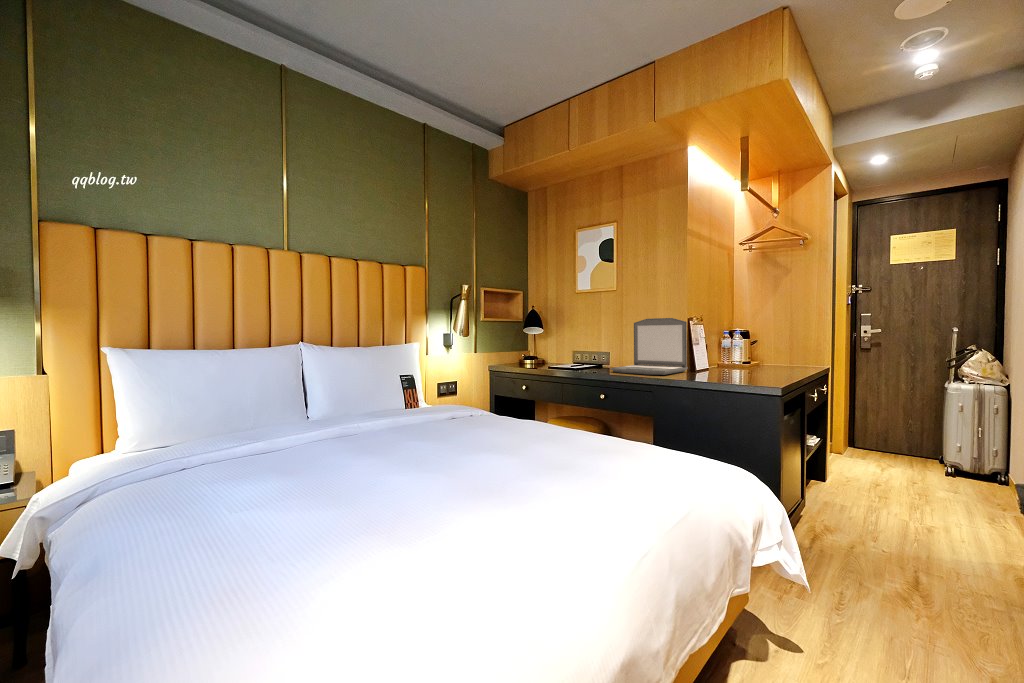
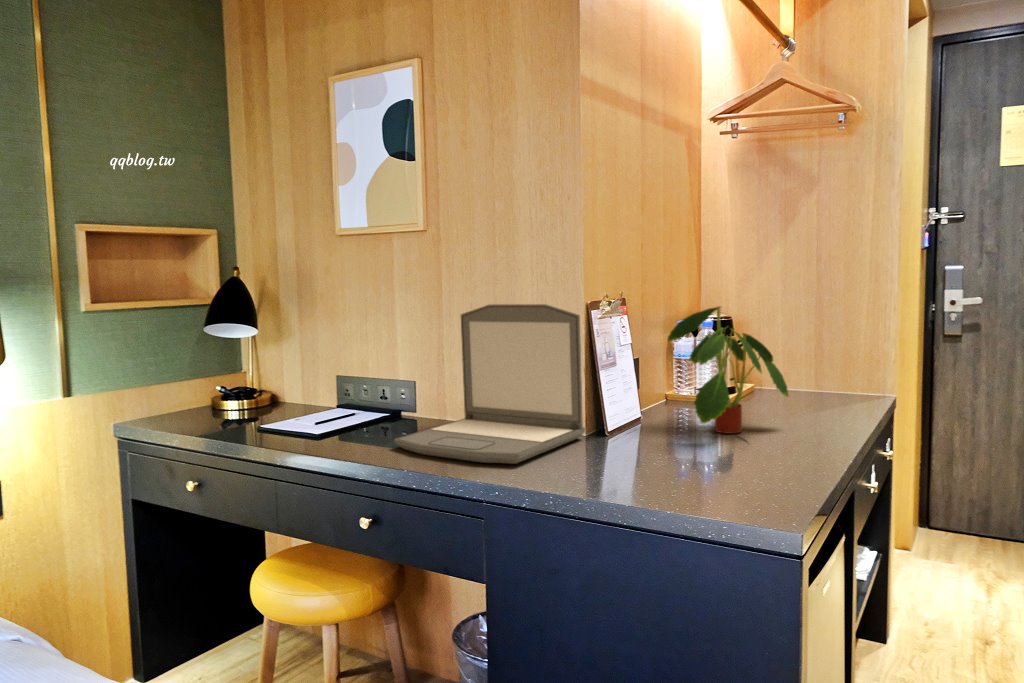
plant: none [719,320,777,372] -> present [668,306,788,433]

